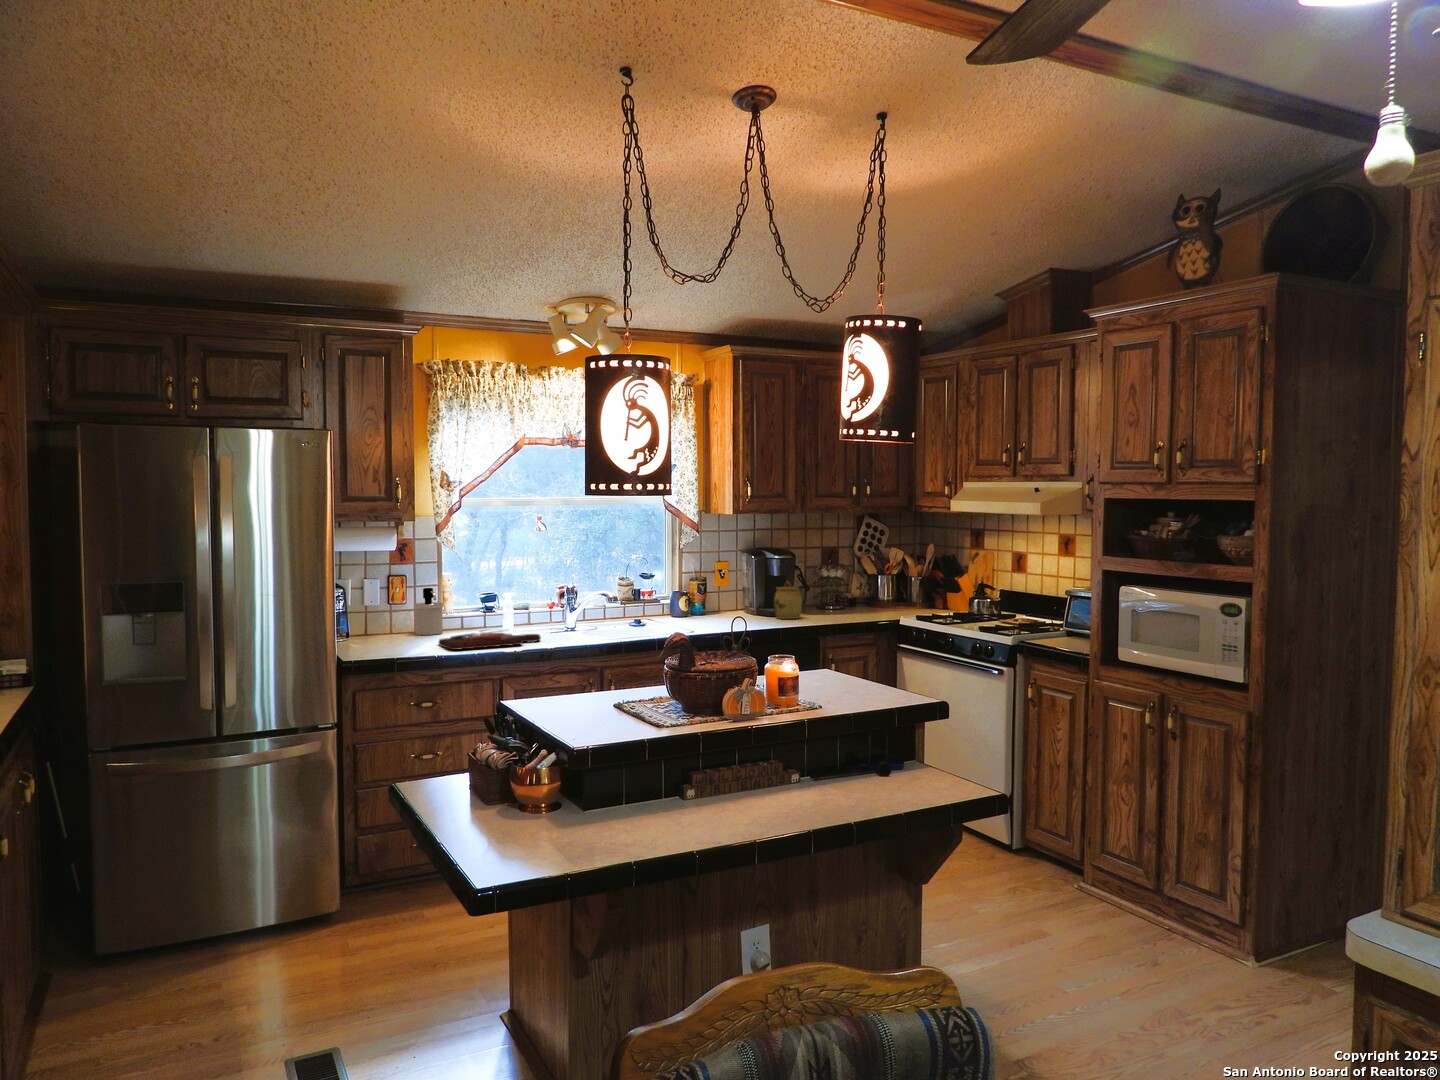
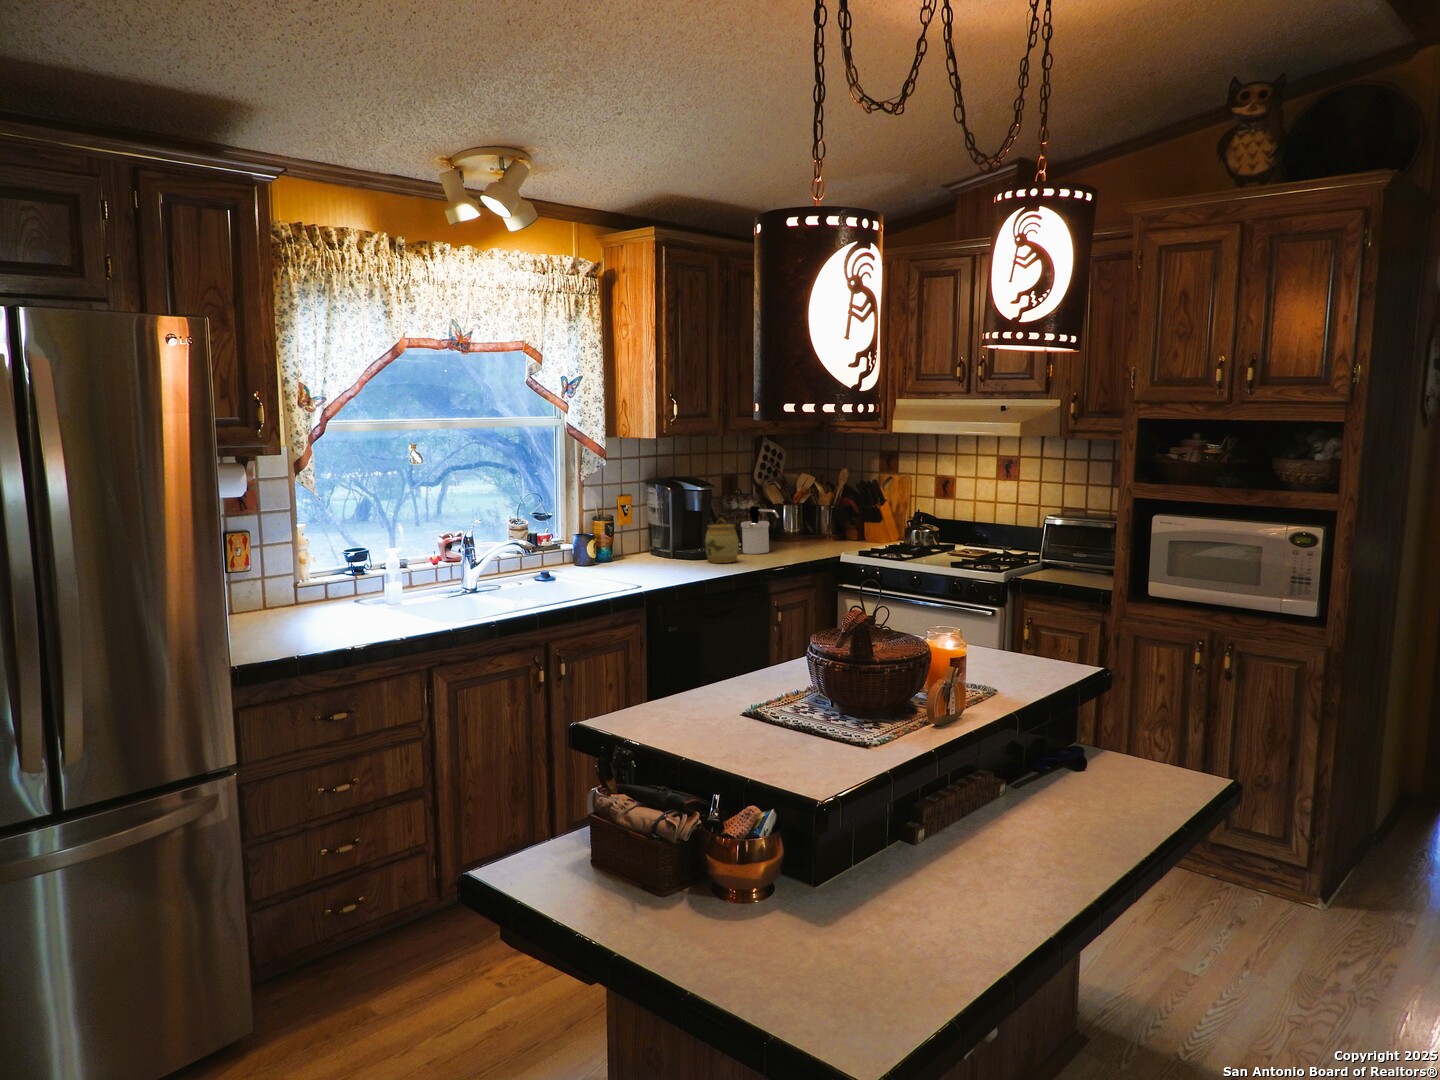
soap dispenser: present [414,588,443,635] -> present [741,506,779,554]
cutting board: present [439,632,541,650] -> none [335,602,474,638]

